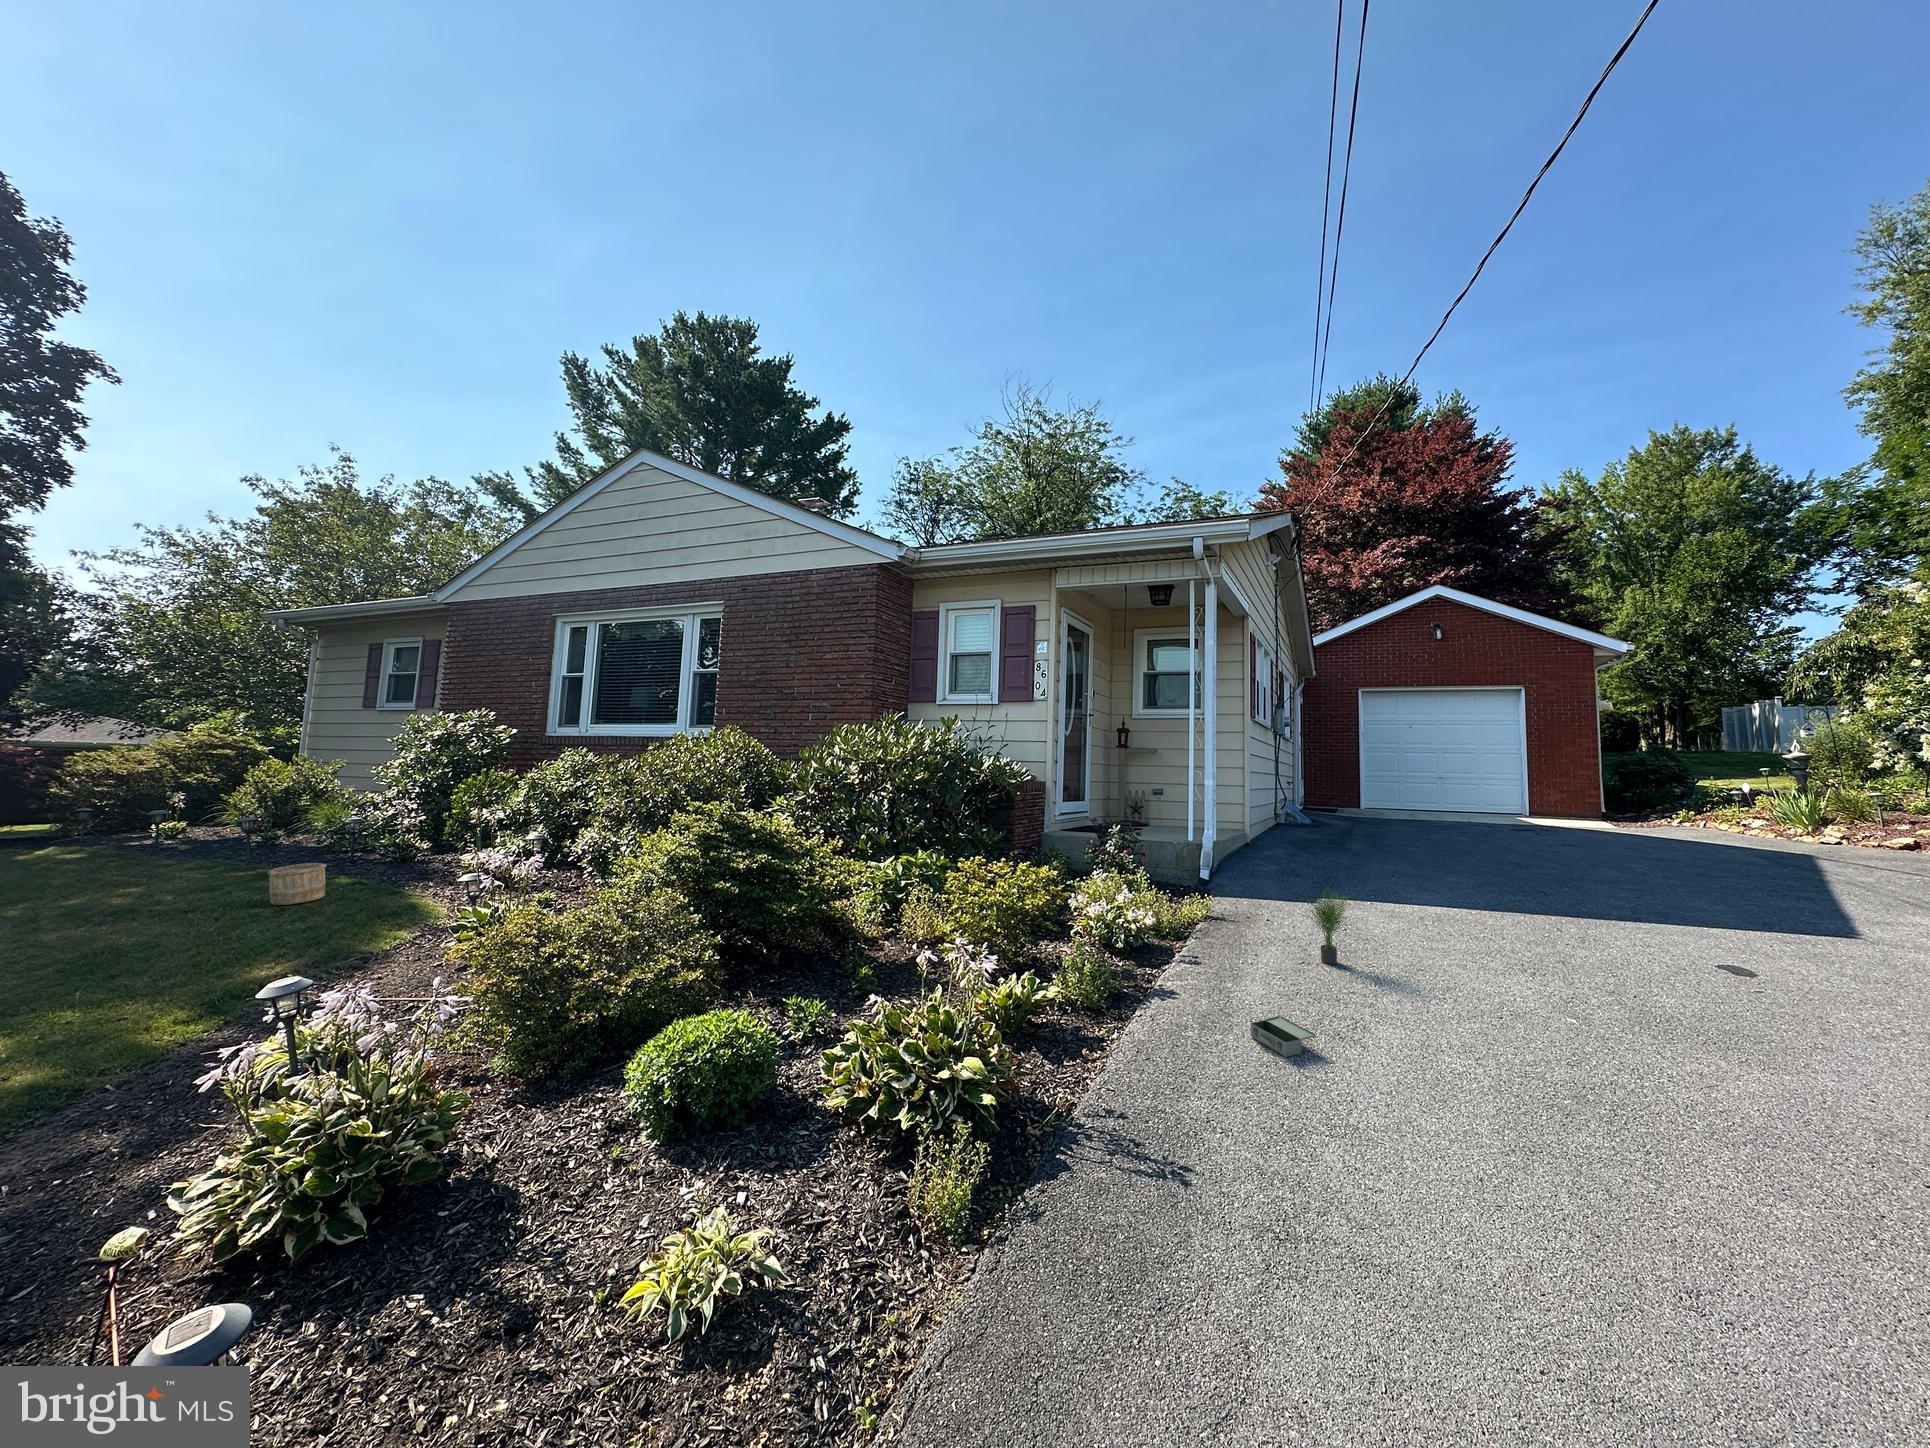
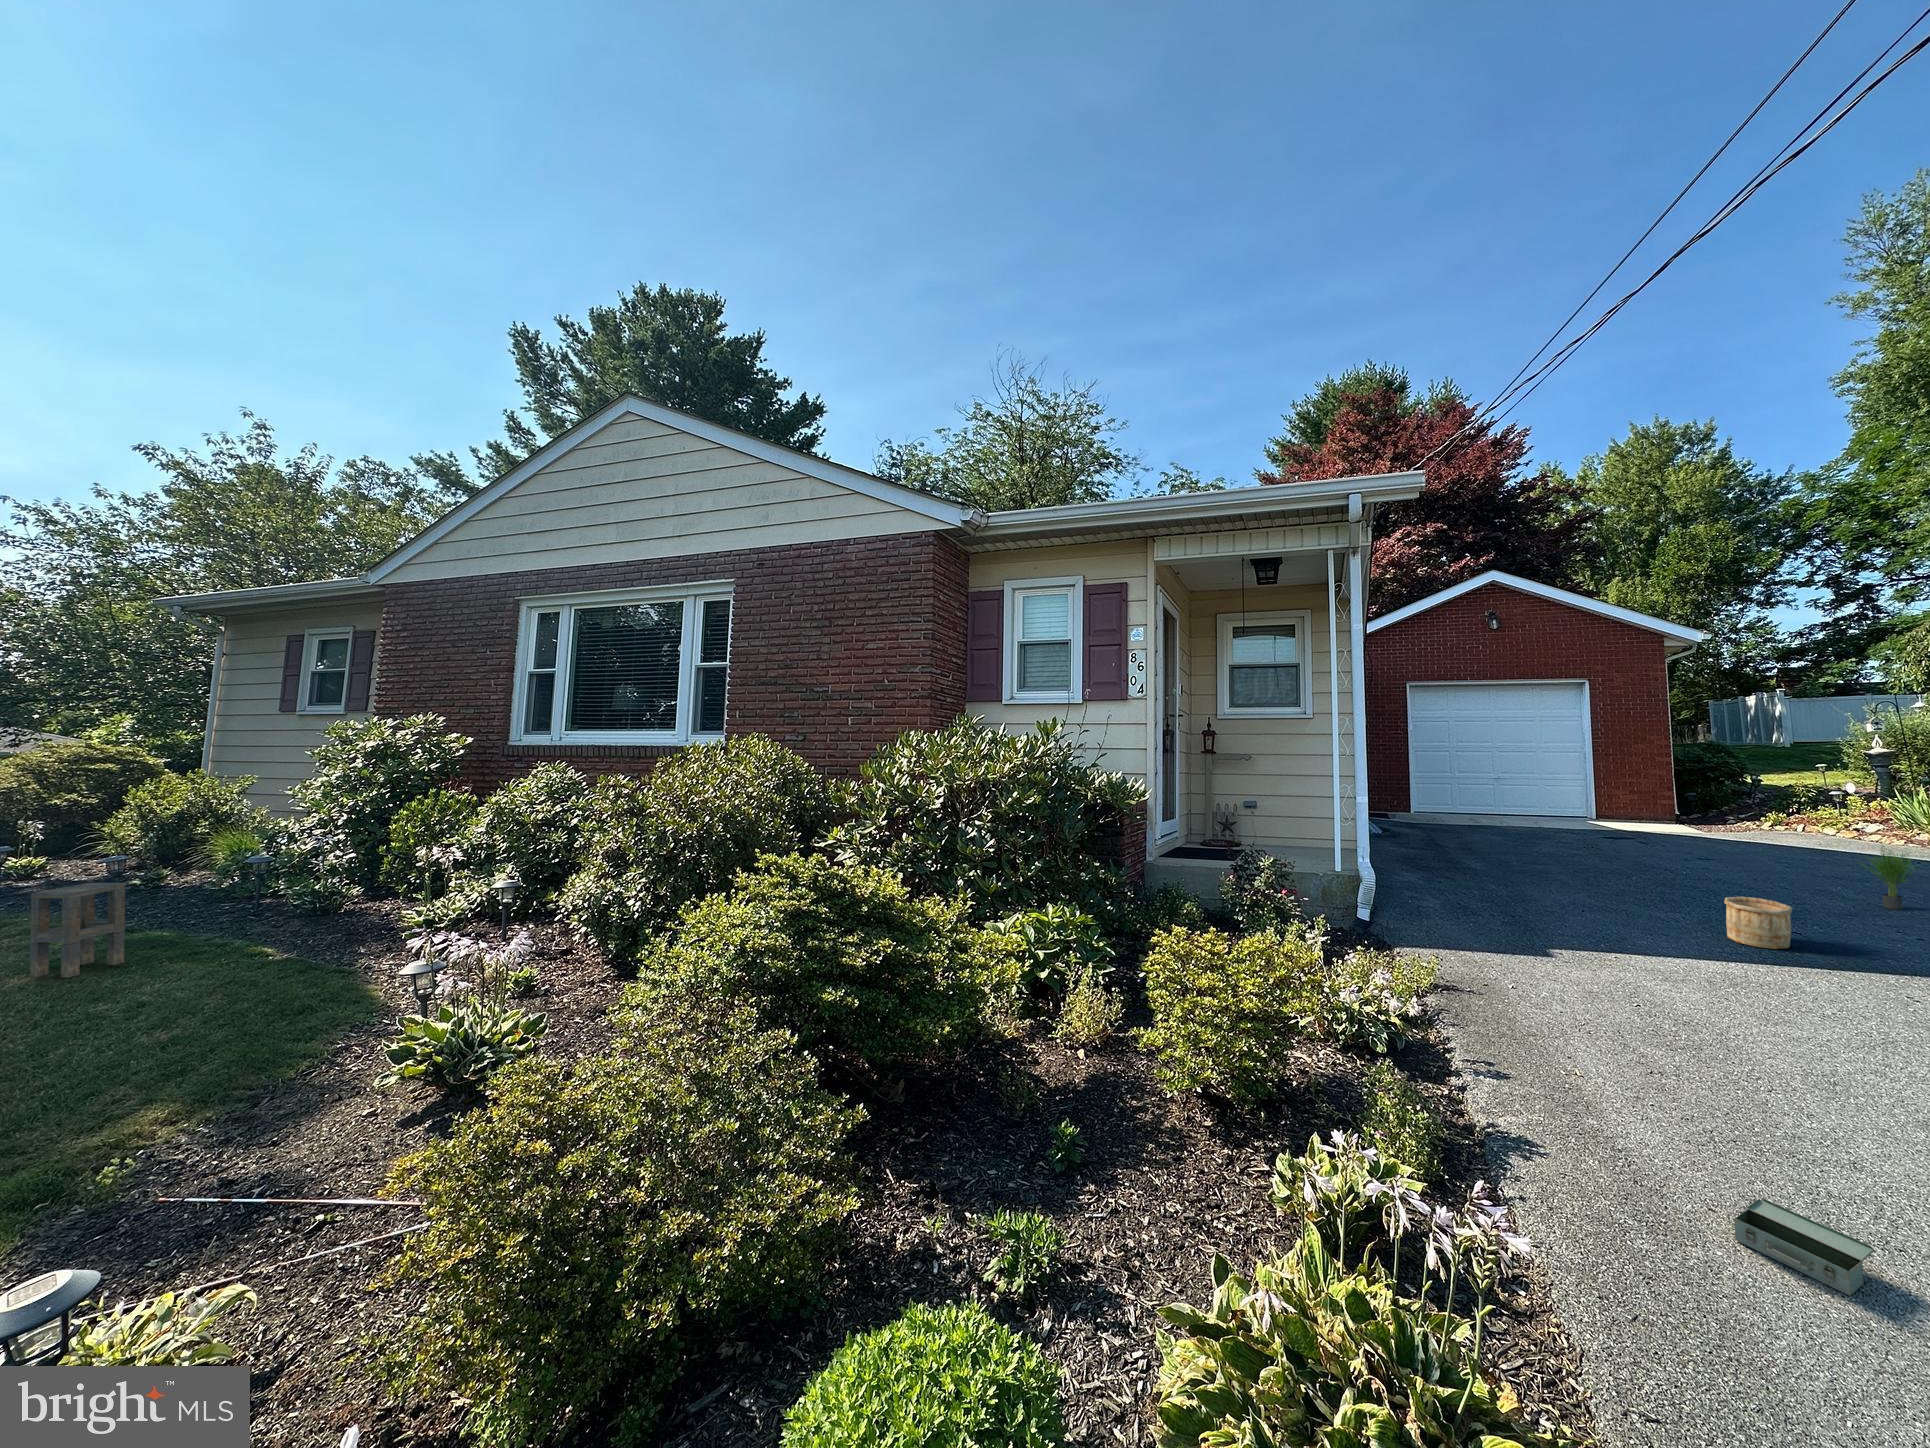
side table: none [211,826,272,891] -> present [30,883,125,978]
wooden bucket: present [268,863,327,905] -> present [1724,897,1792,949]
potted plant: present [1307,889,1347,965] -> present [1864,849,1912,910]

